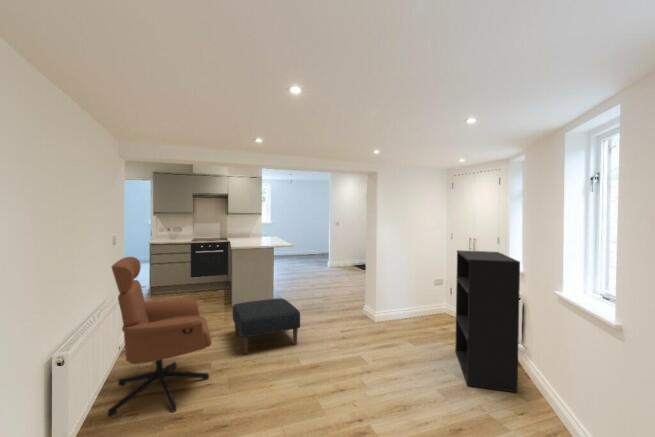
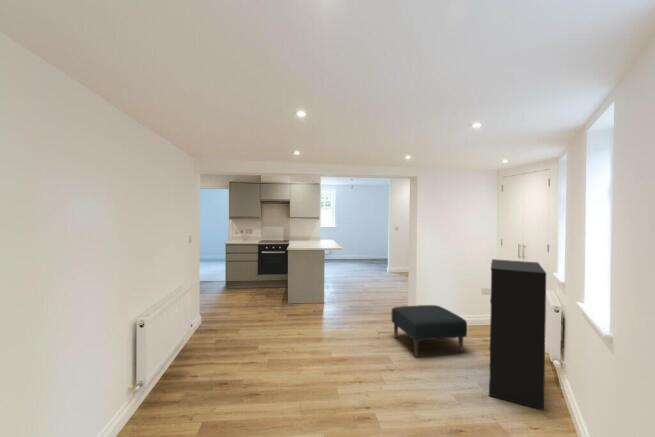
armchair: present [108,257,211,417] -> none [178,254,255,378]
ottoman: present [232,298,300,354] -> present [391,305,467,357]

